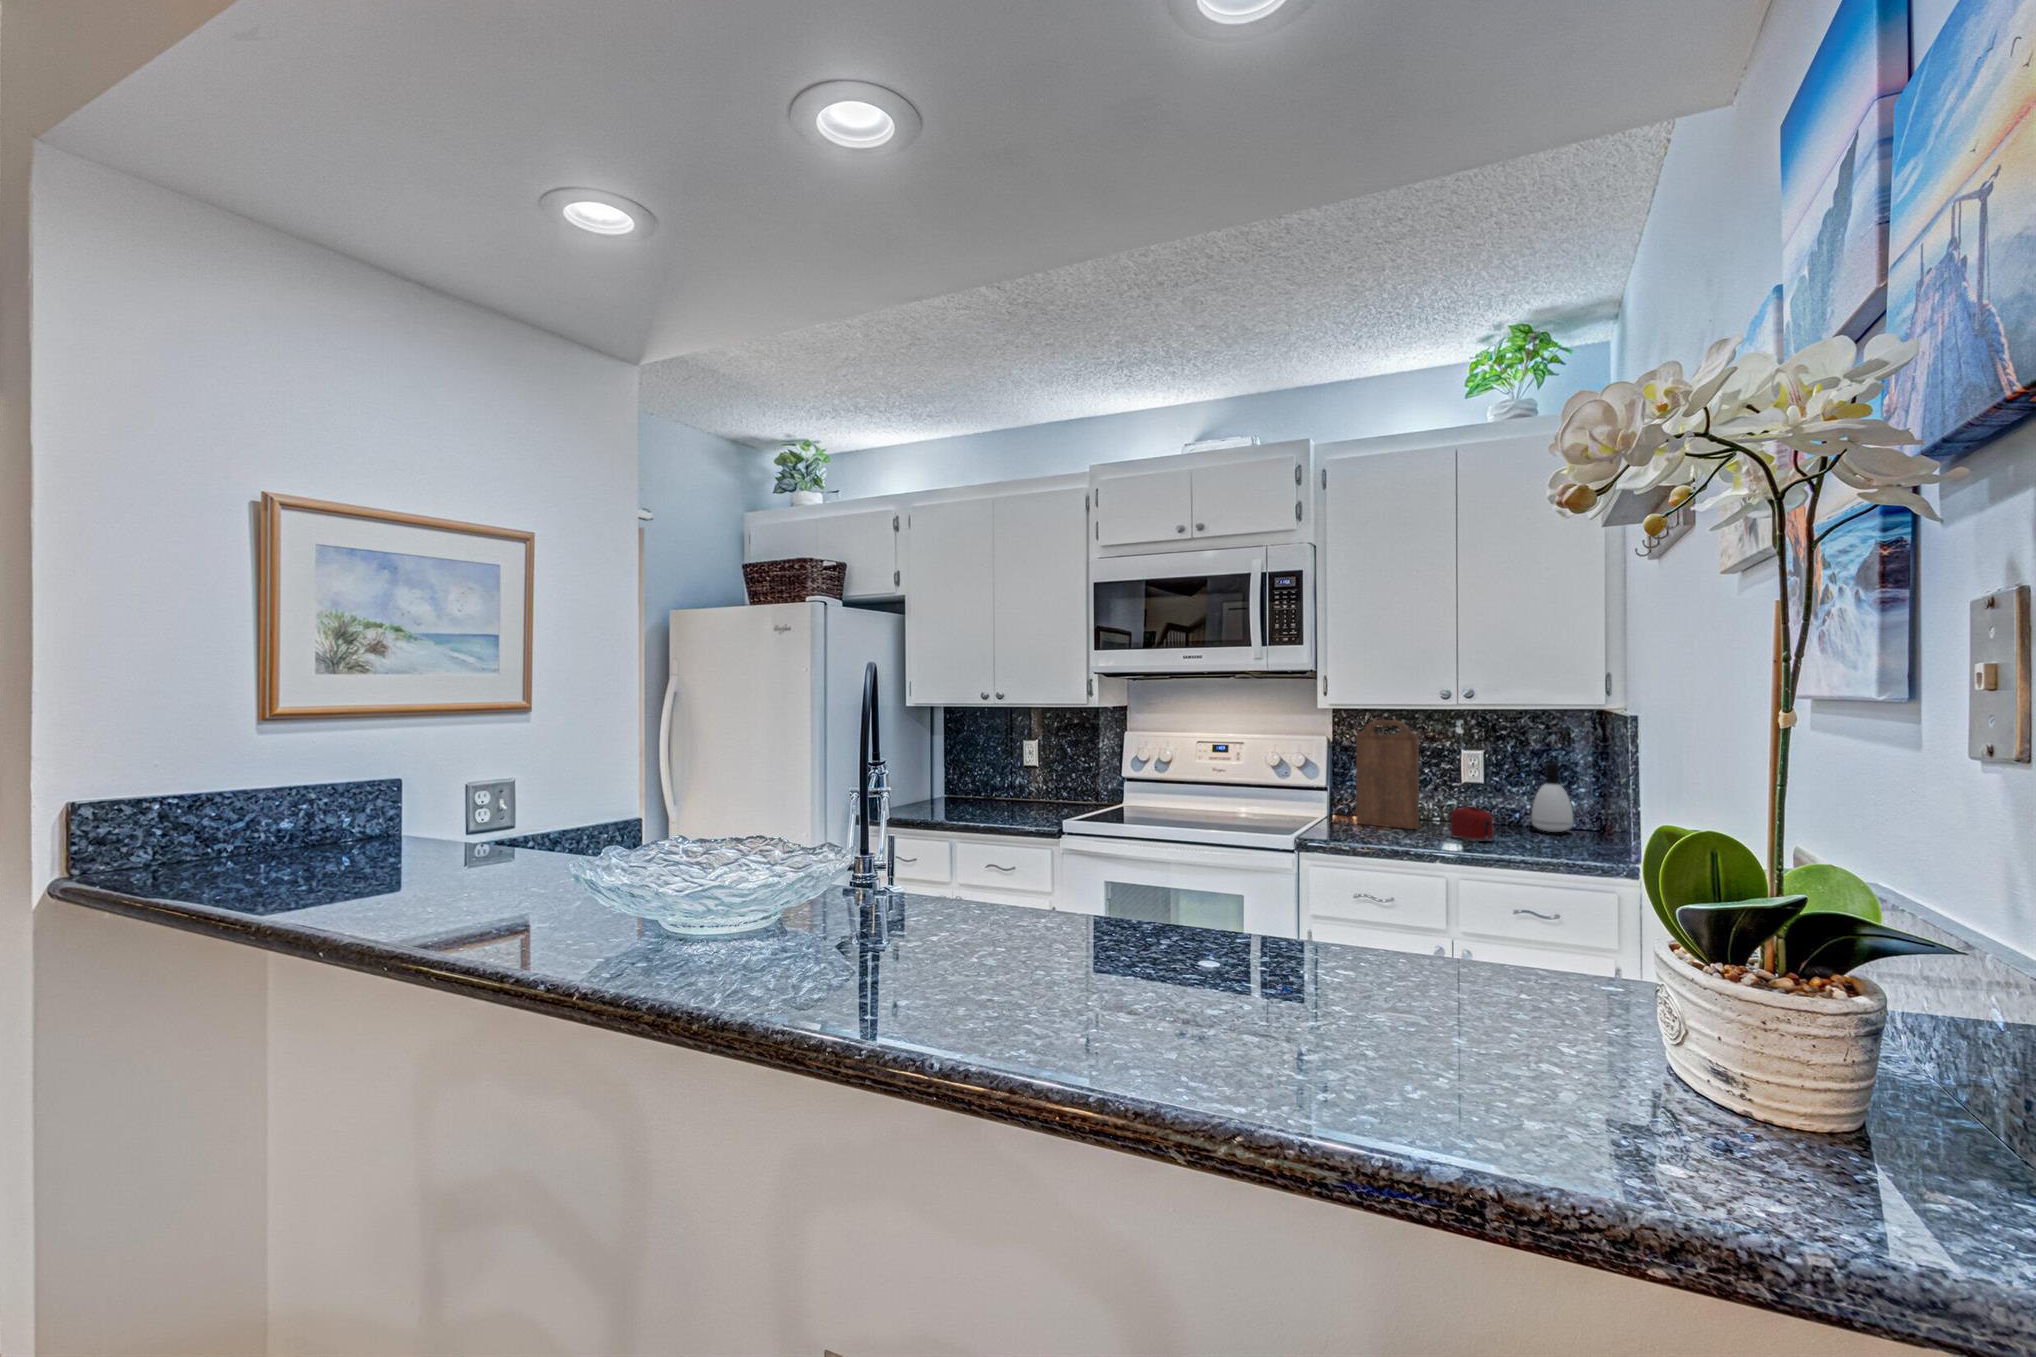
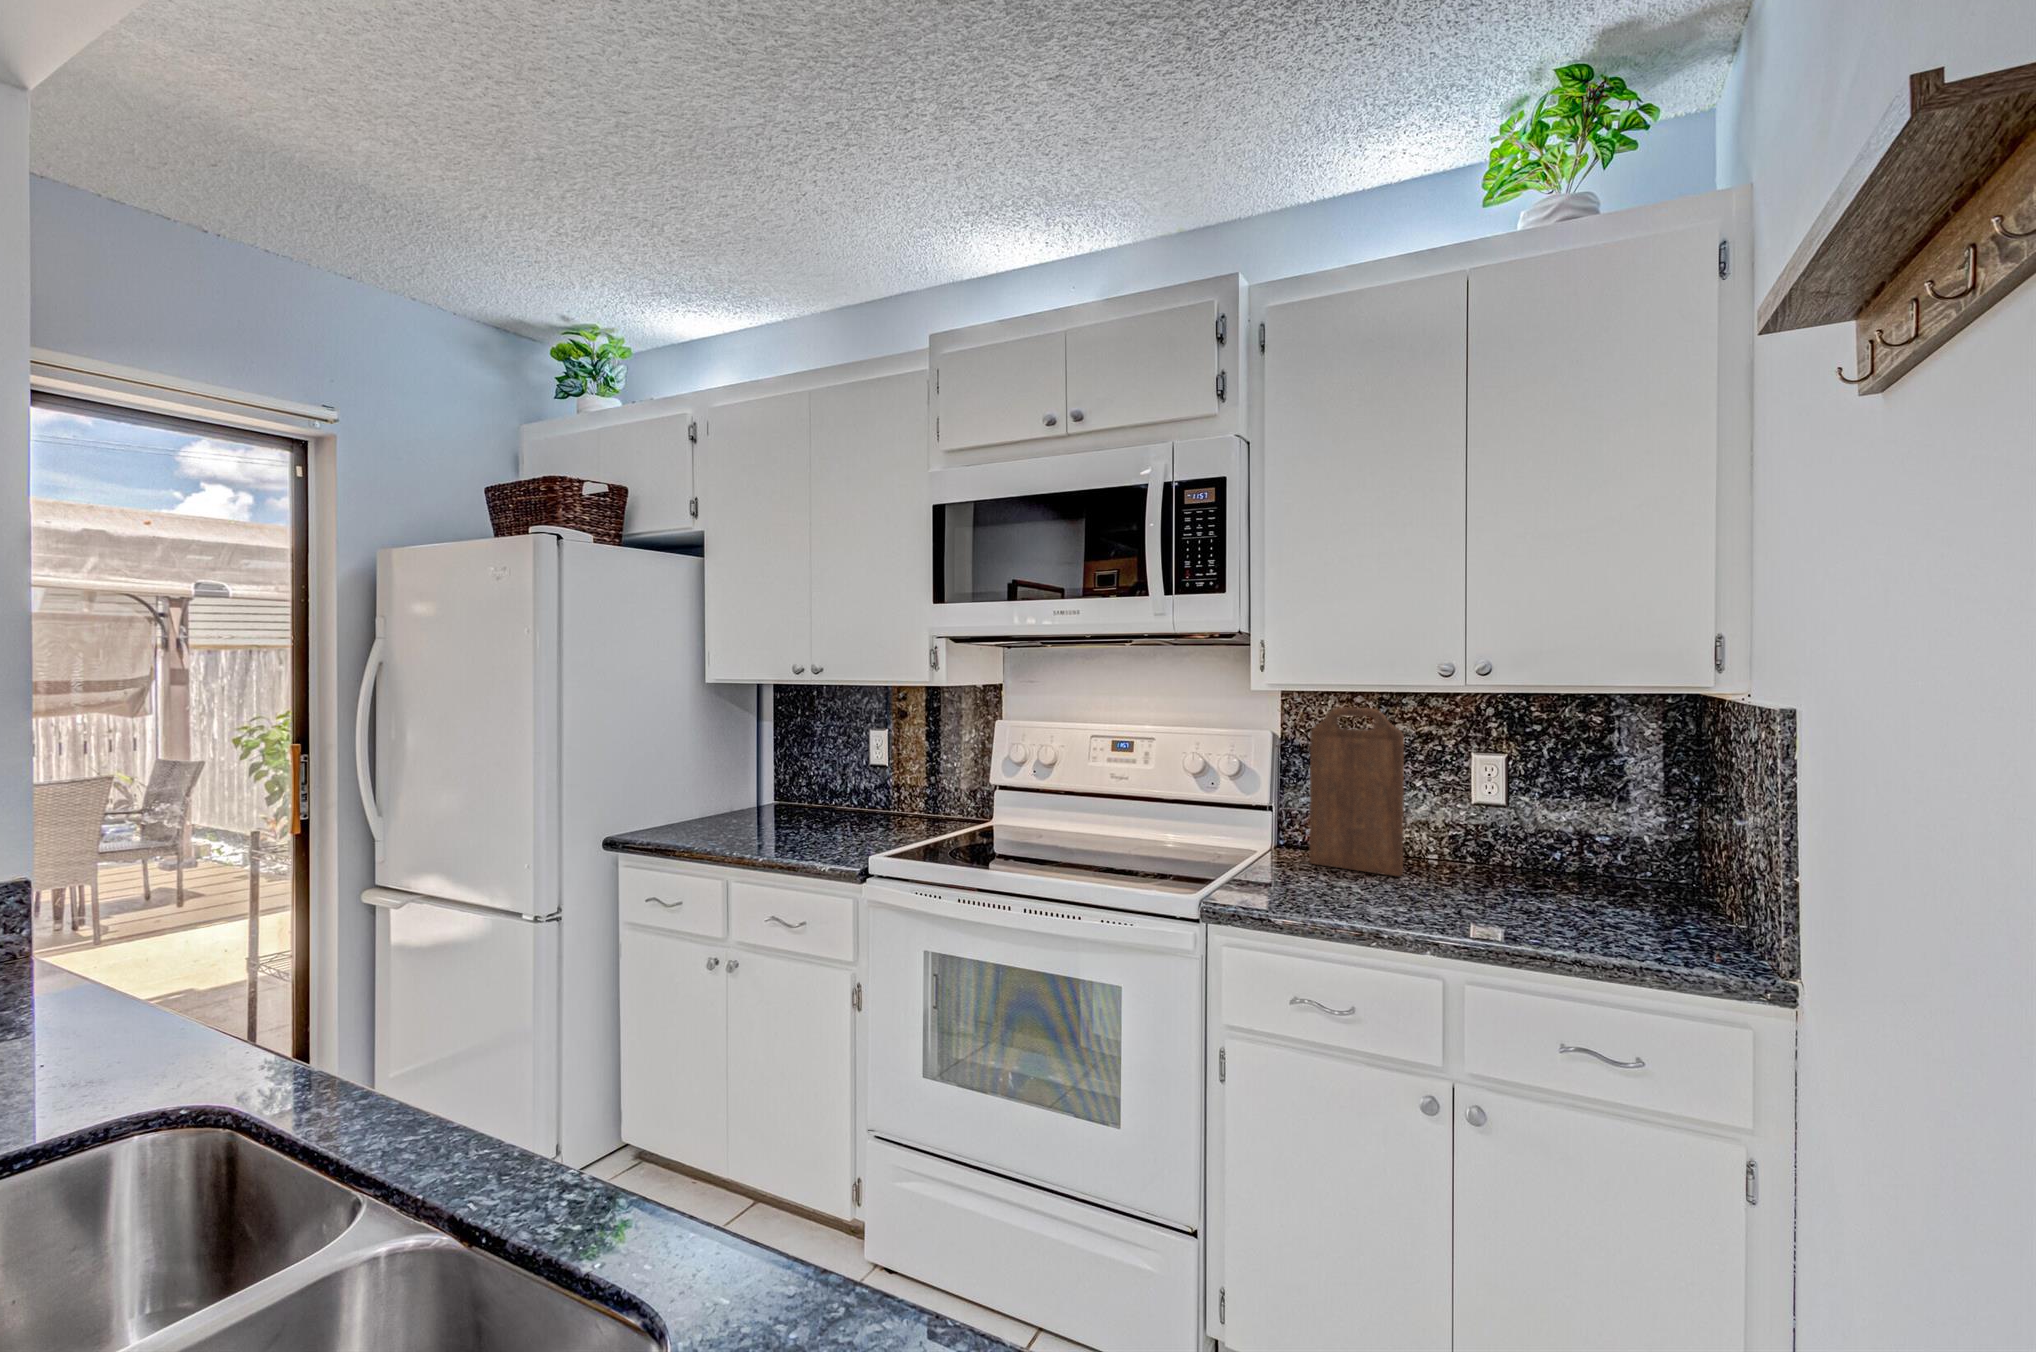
soap dispenser: present [1532,763,1574,832] -> none [1578,775,1646,884]
toaster: present [1426,807,1493,848] -> none [1410,849,1519,925]

